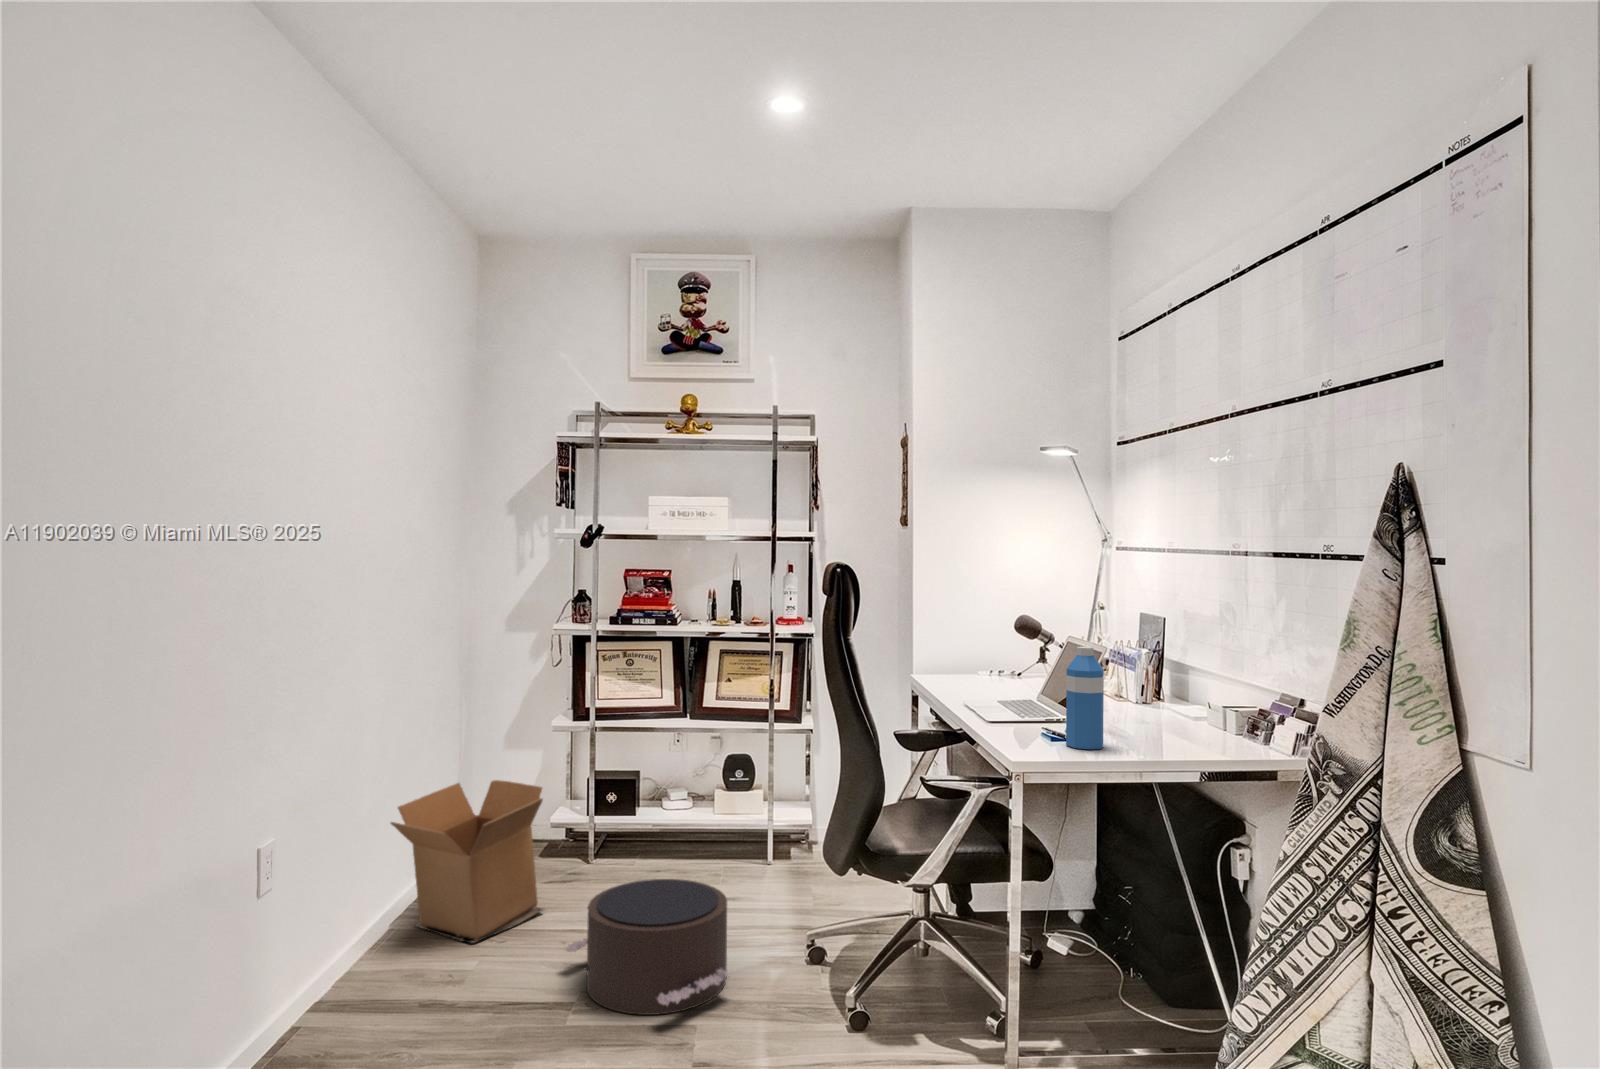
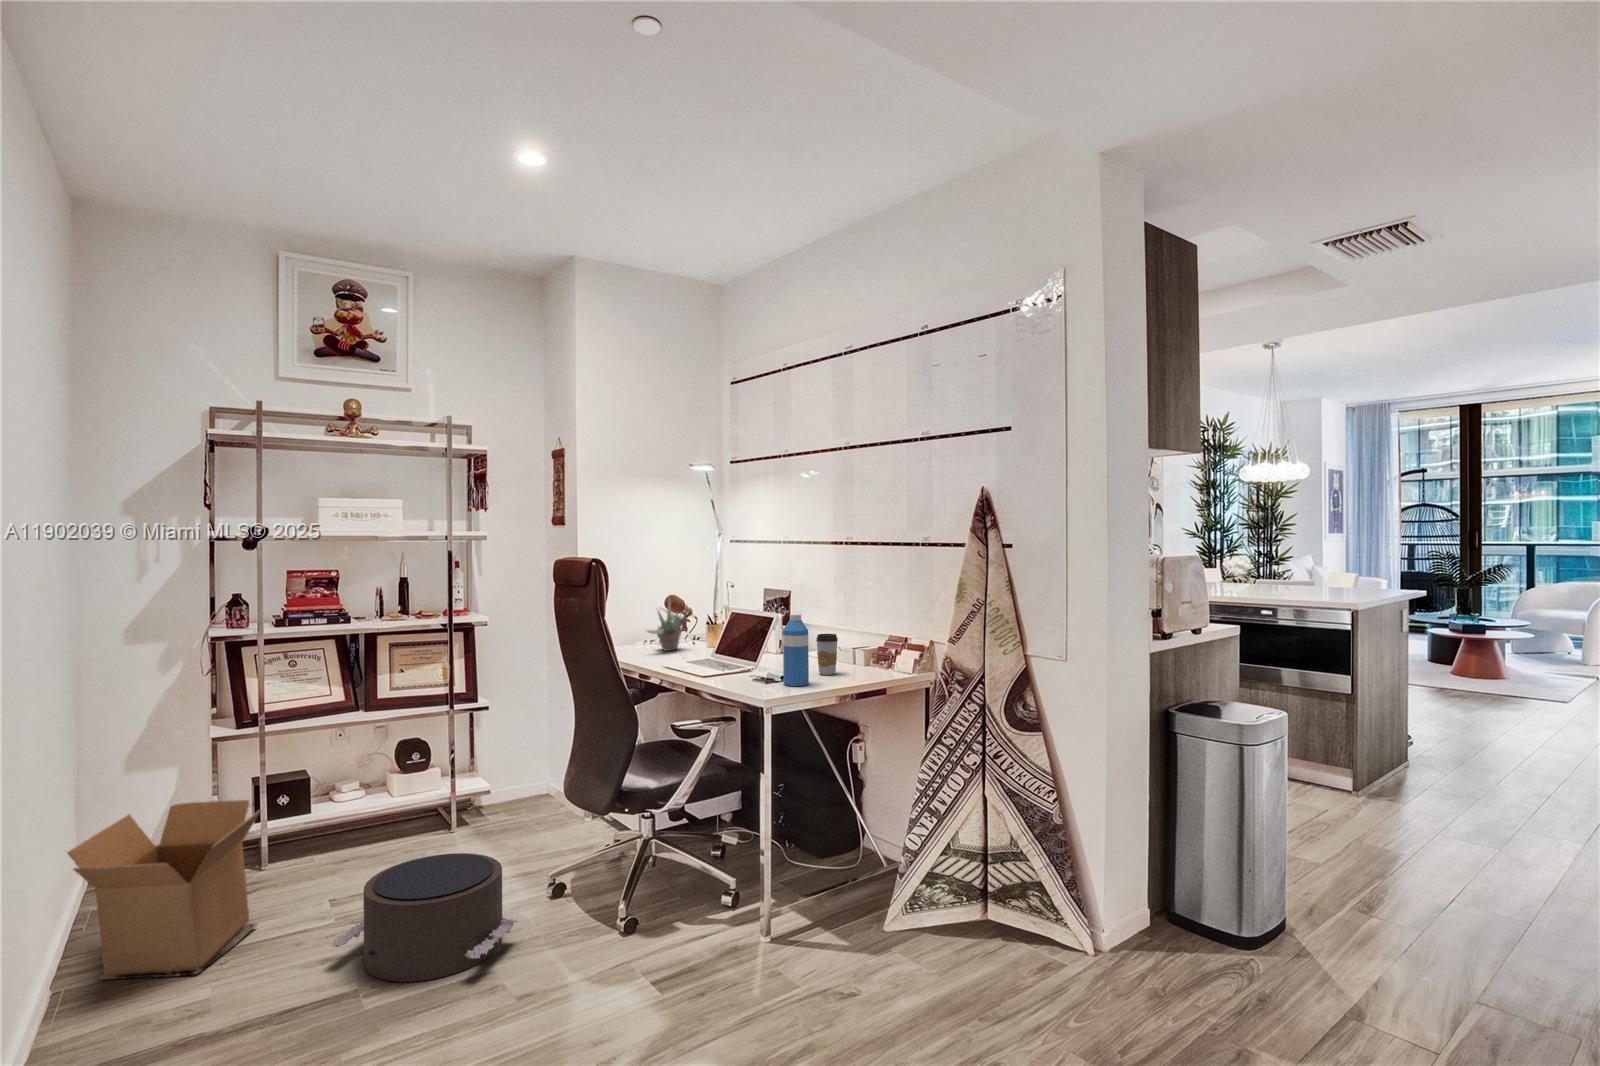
succulent plant: none [957,616,1018,684] -> present [647,601,687,651]
coffee cup: none [1137,679,1170,740] -> present [816,634,838,675]

